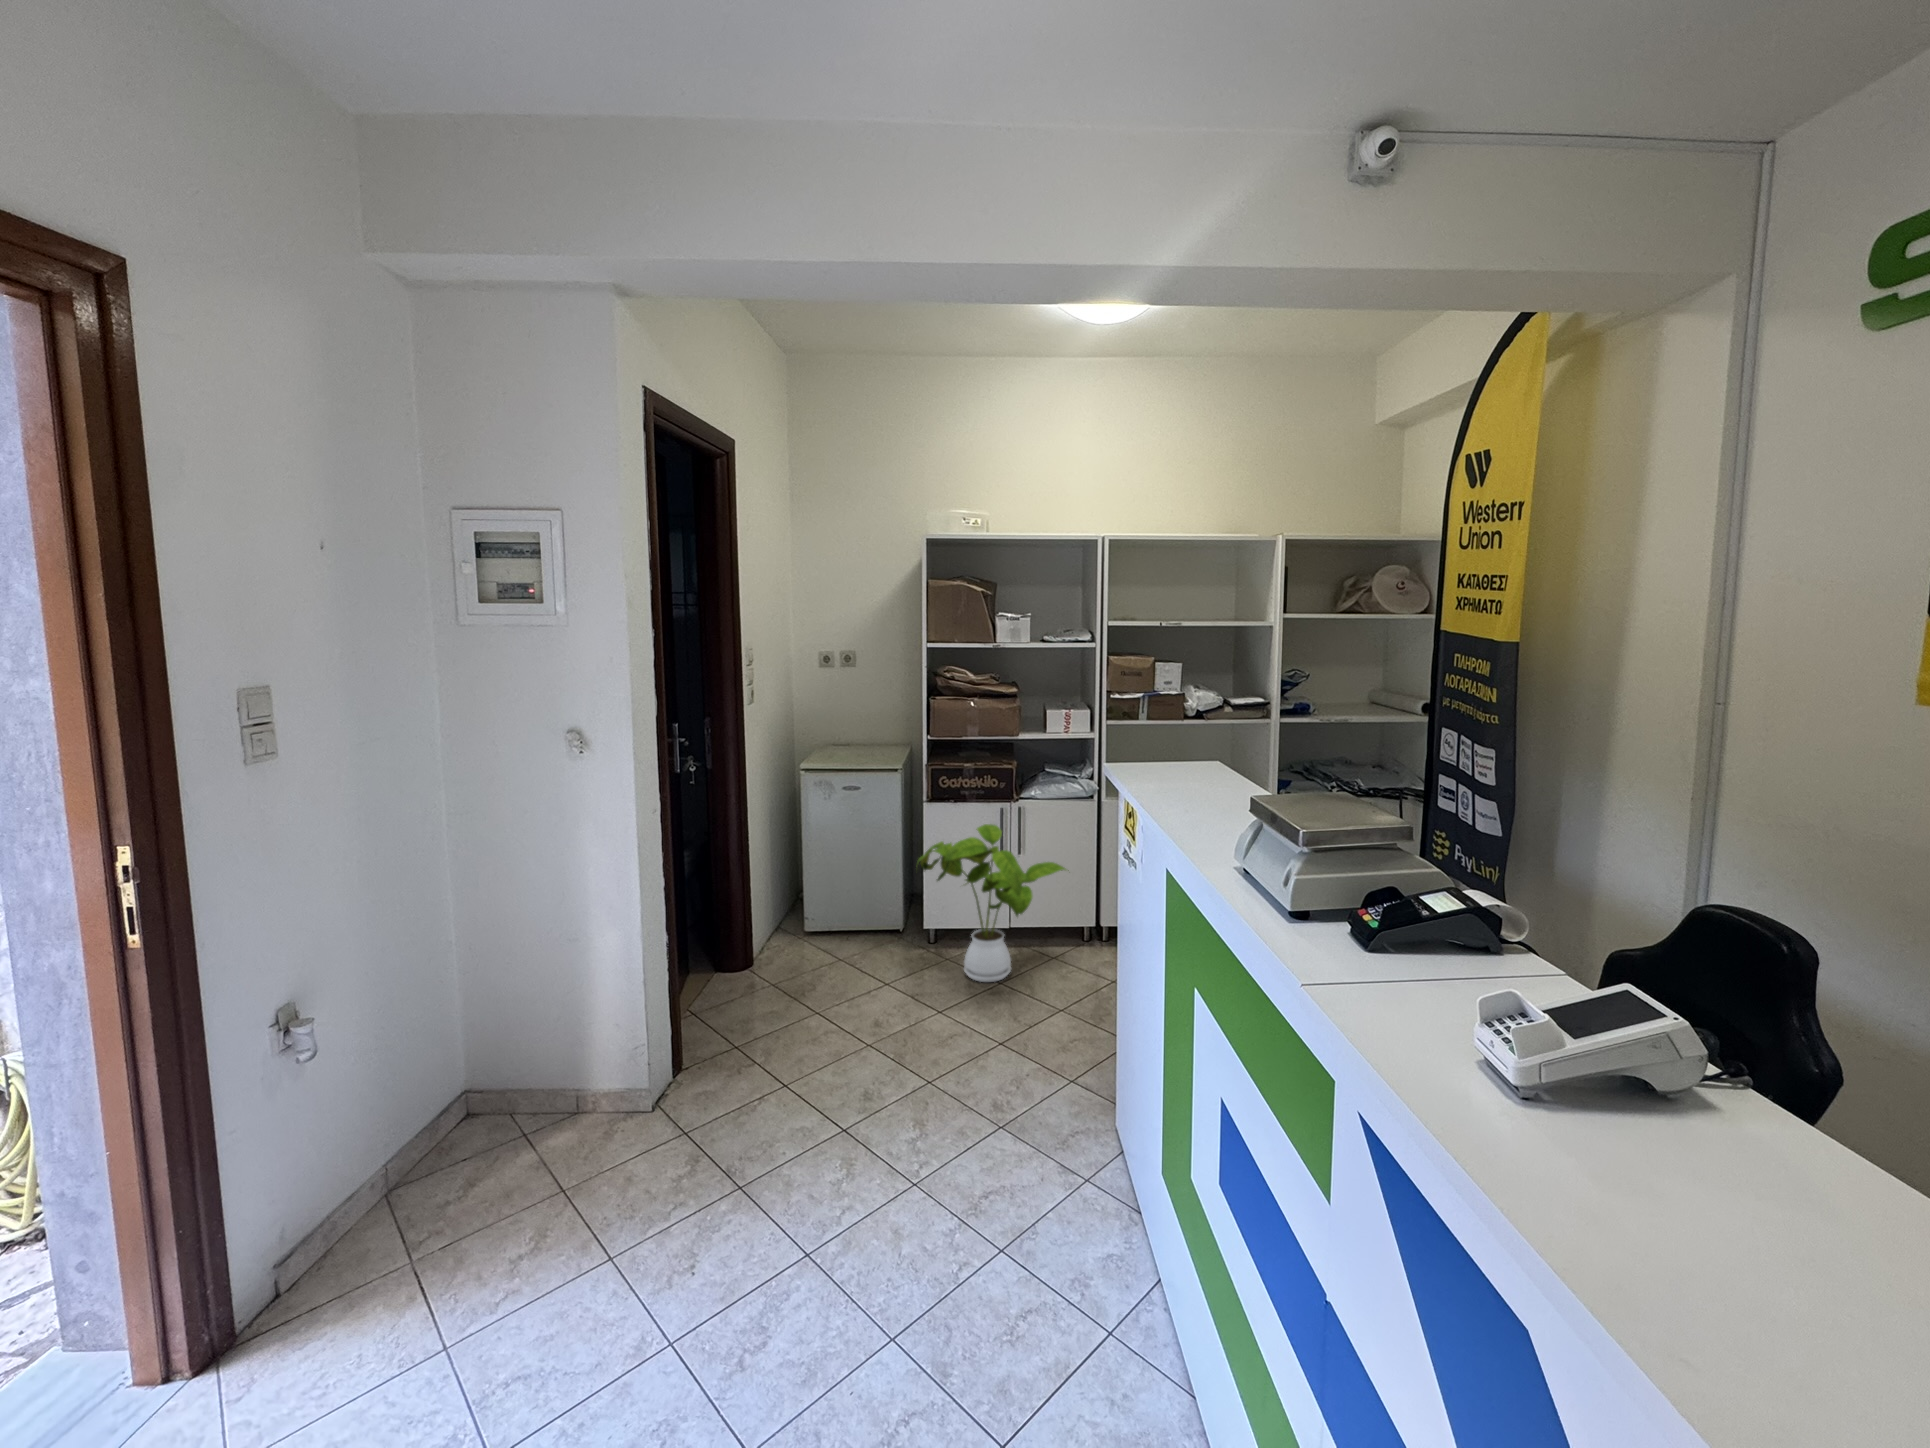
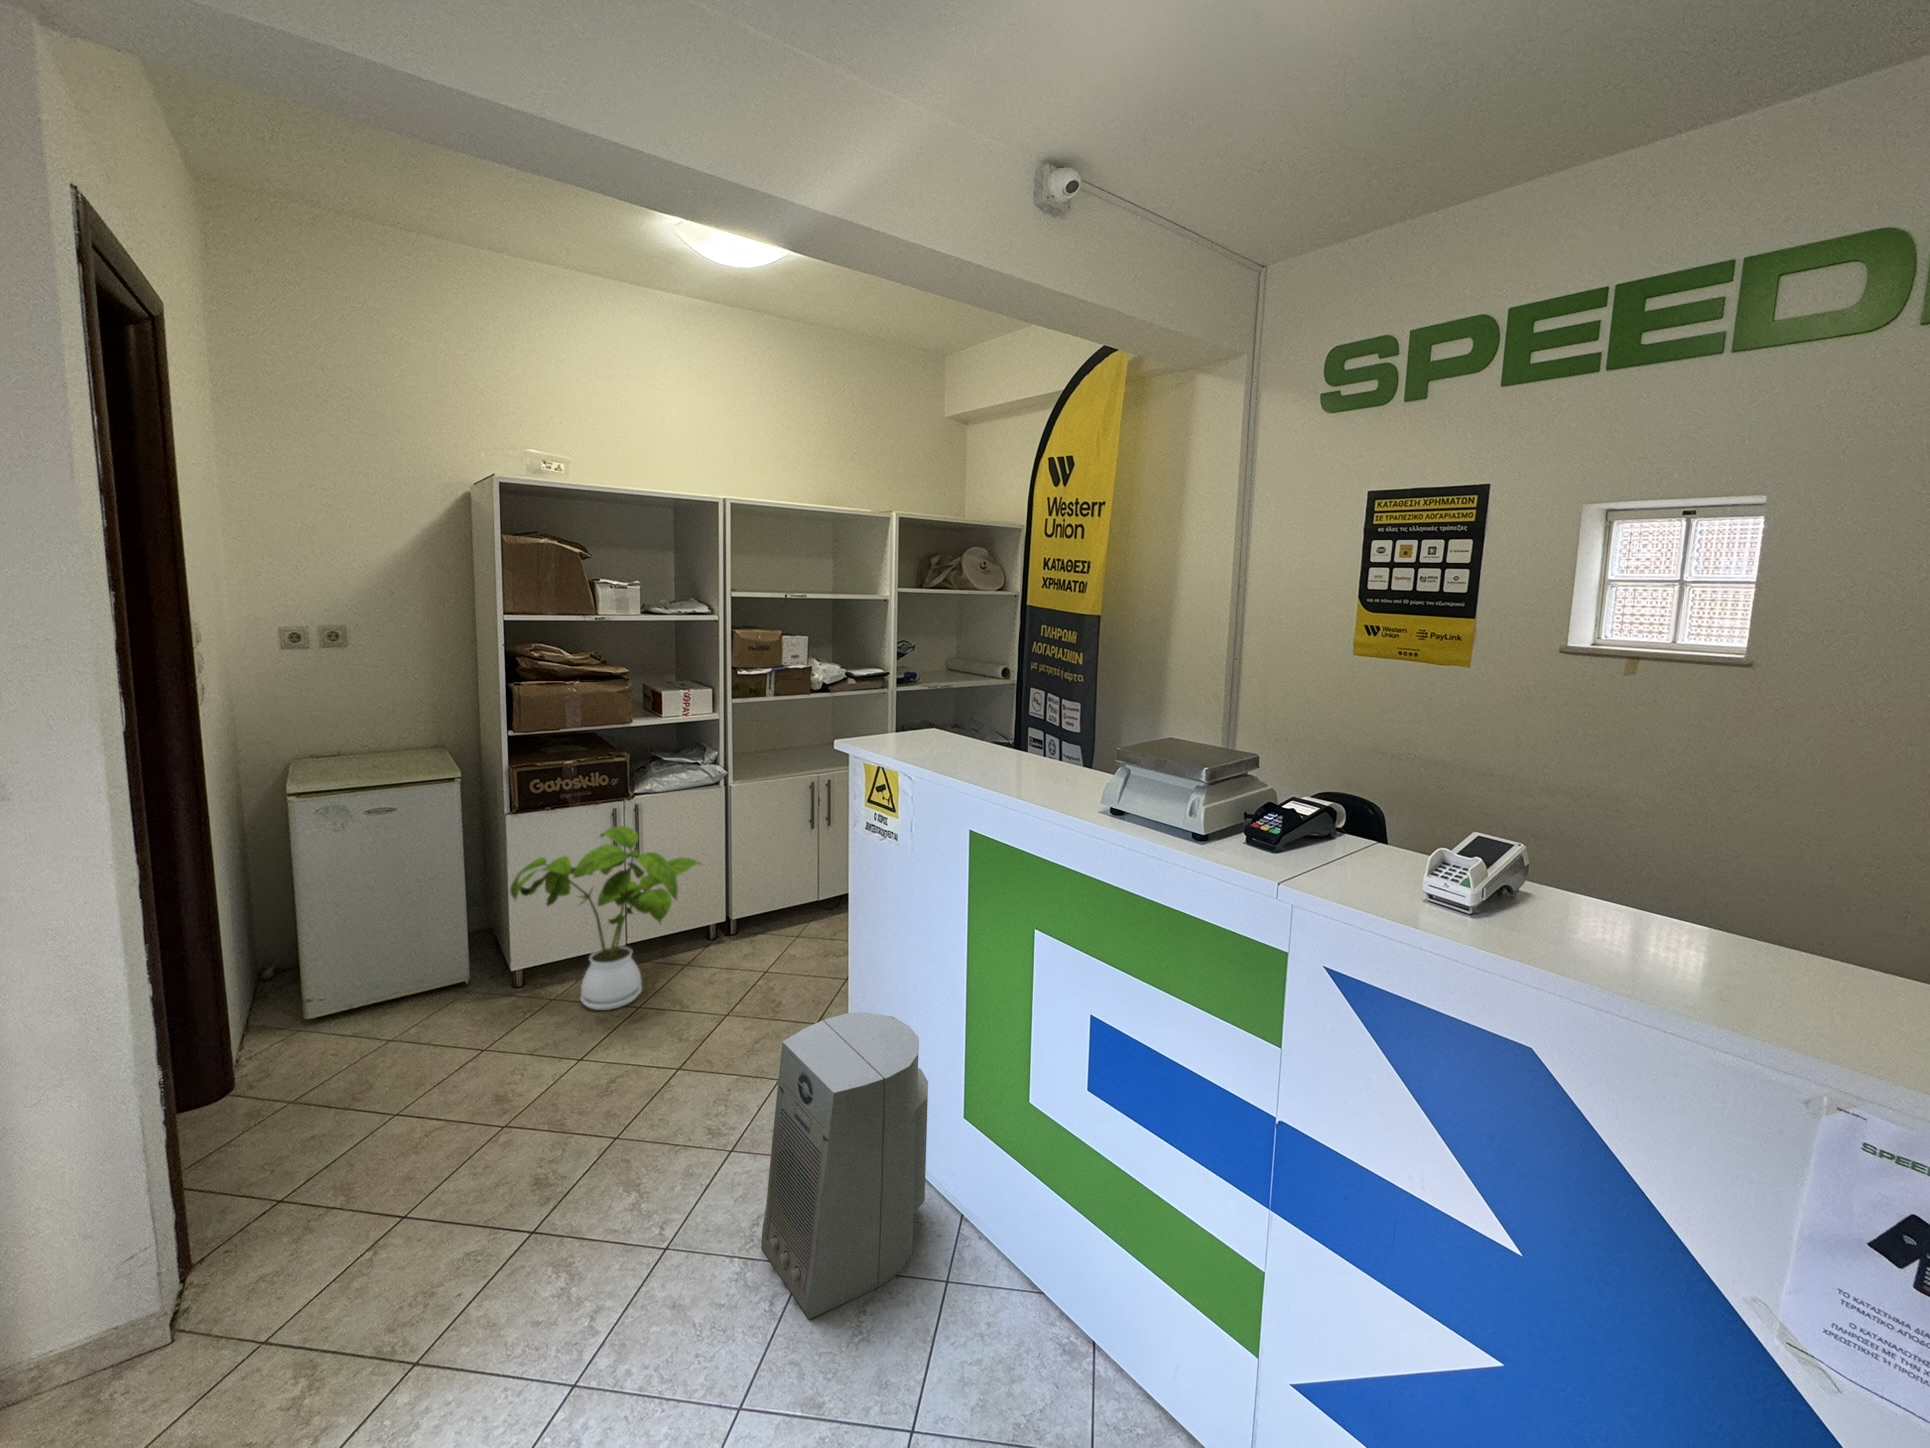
air purifier: none [976,1028,1129,1303] -> present [761,1013,928,1319]

